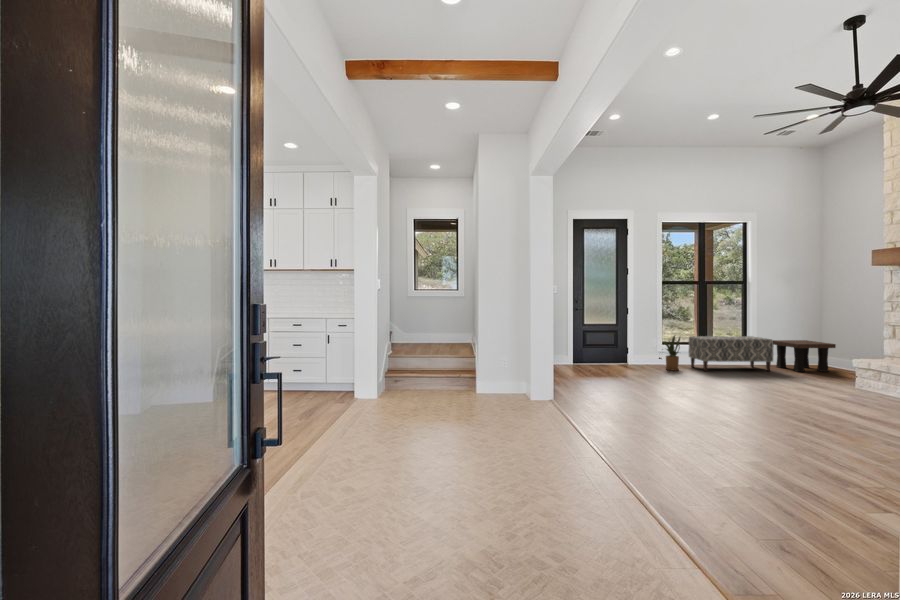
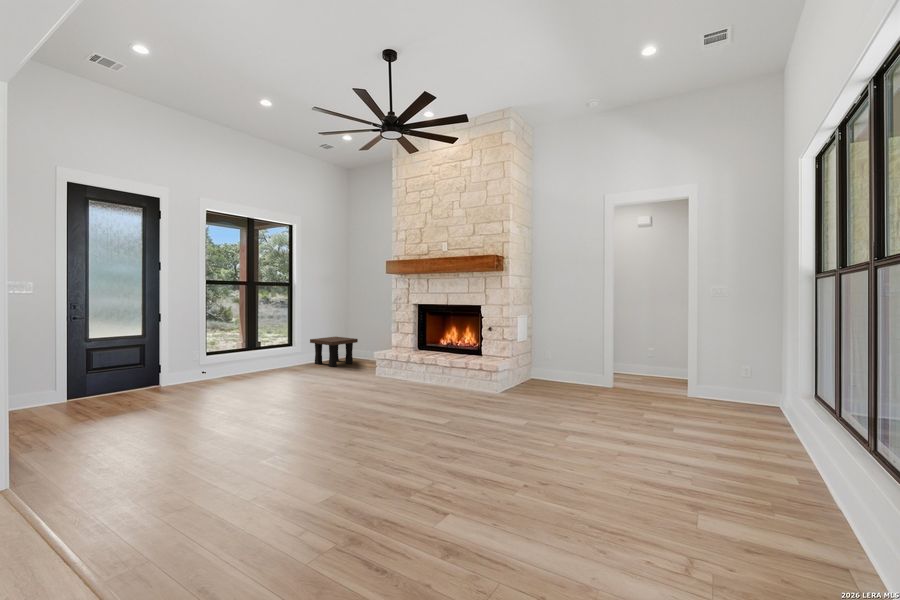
house plant: present [664,336,680,370] -> none [198,342,226,384]
bench: present [689,336,774,371] -> none [234,337,314,379]

